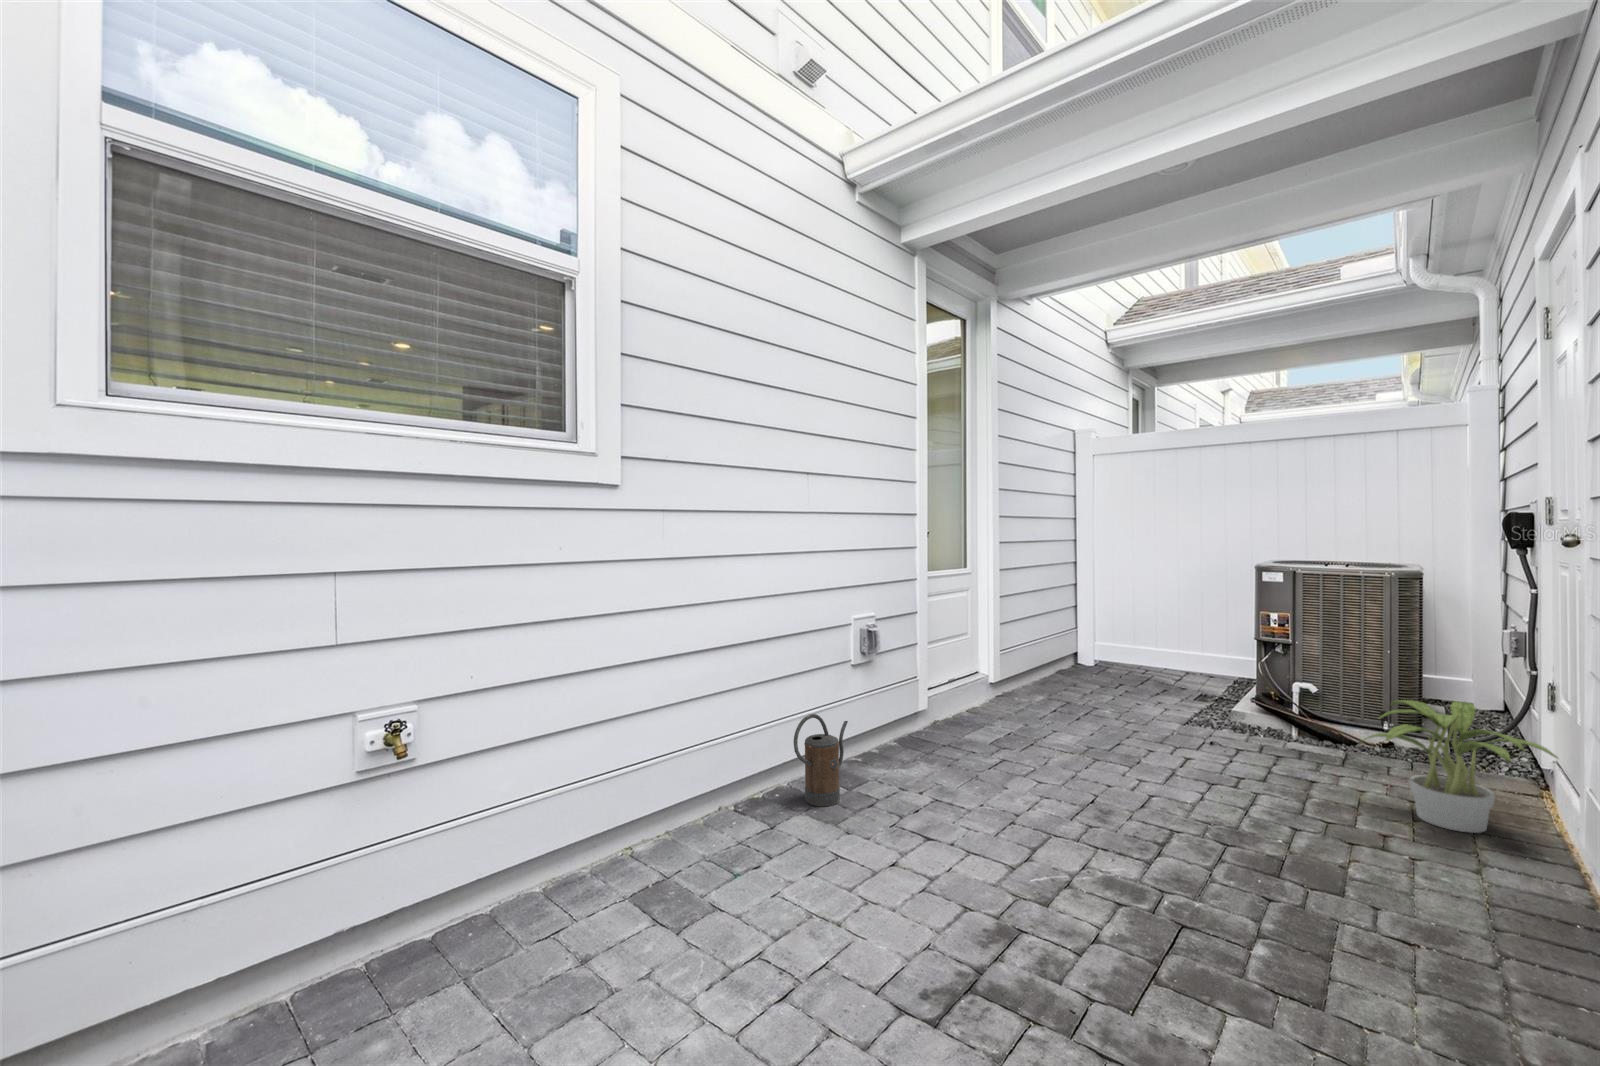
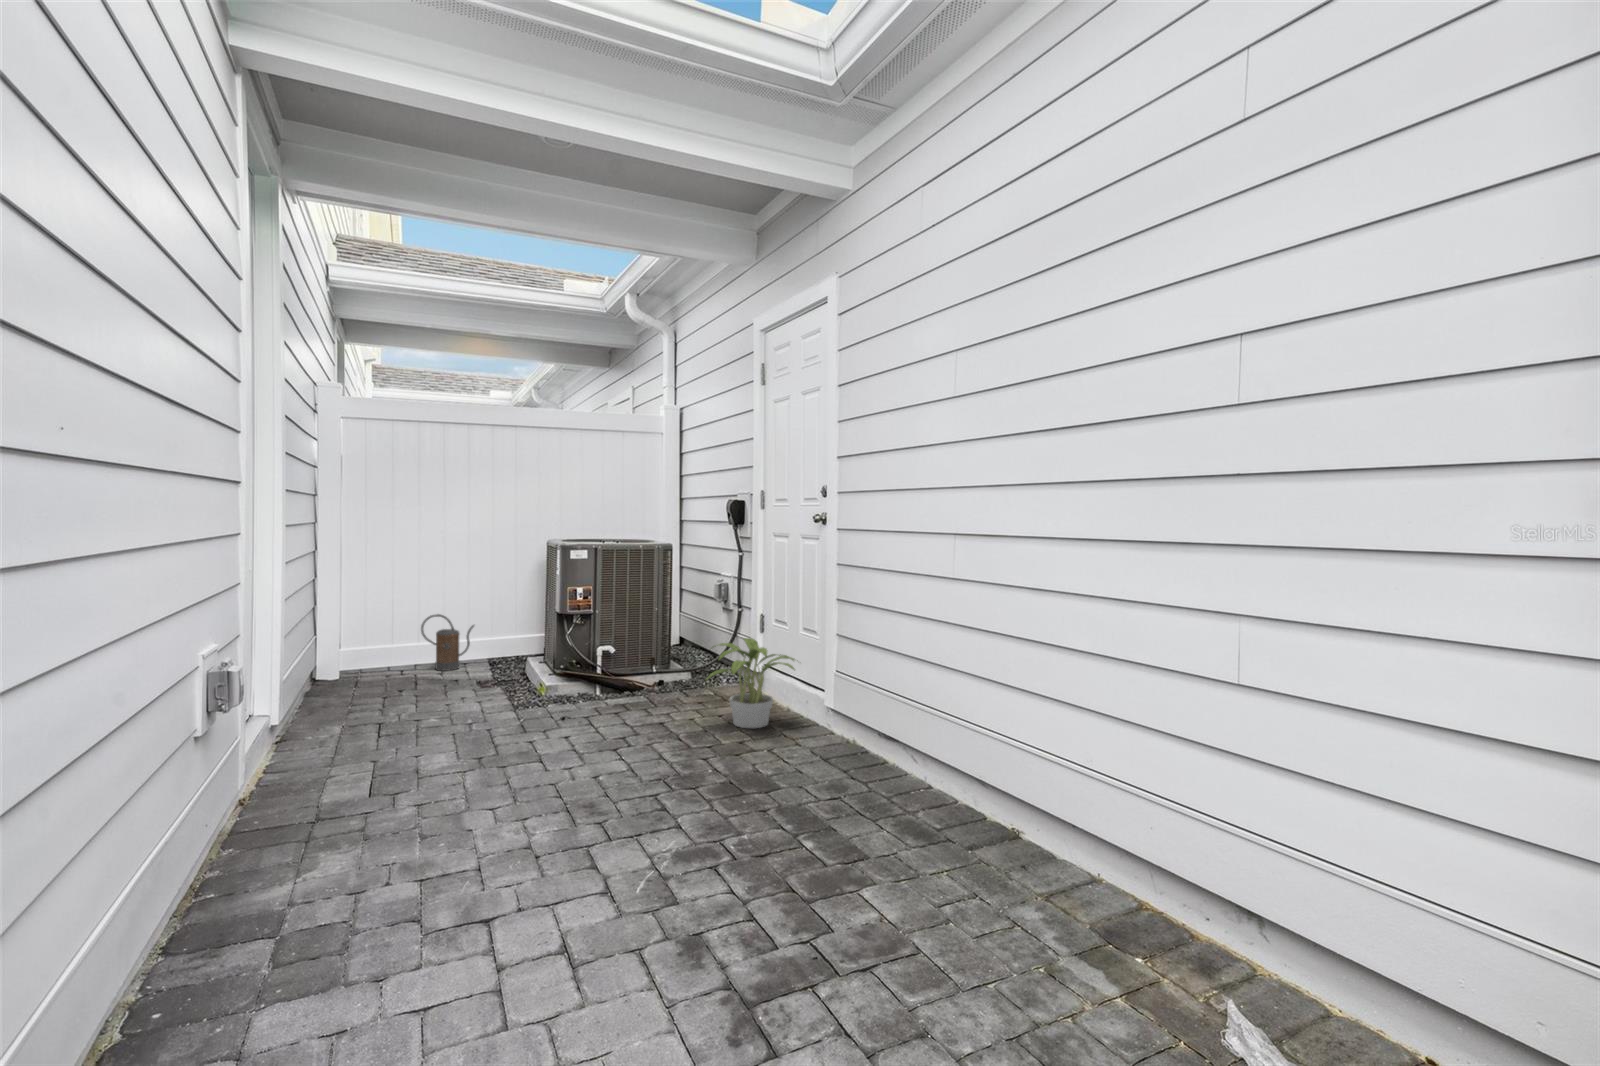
watering can: present [794,714,848,806] -> present [421,614,474,671]

